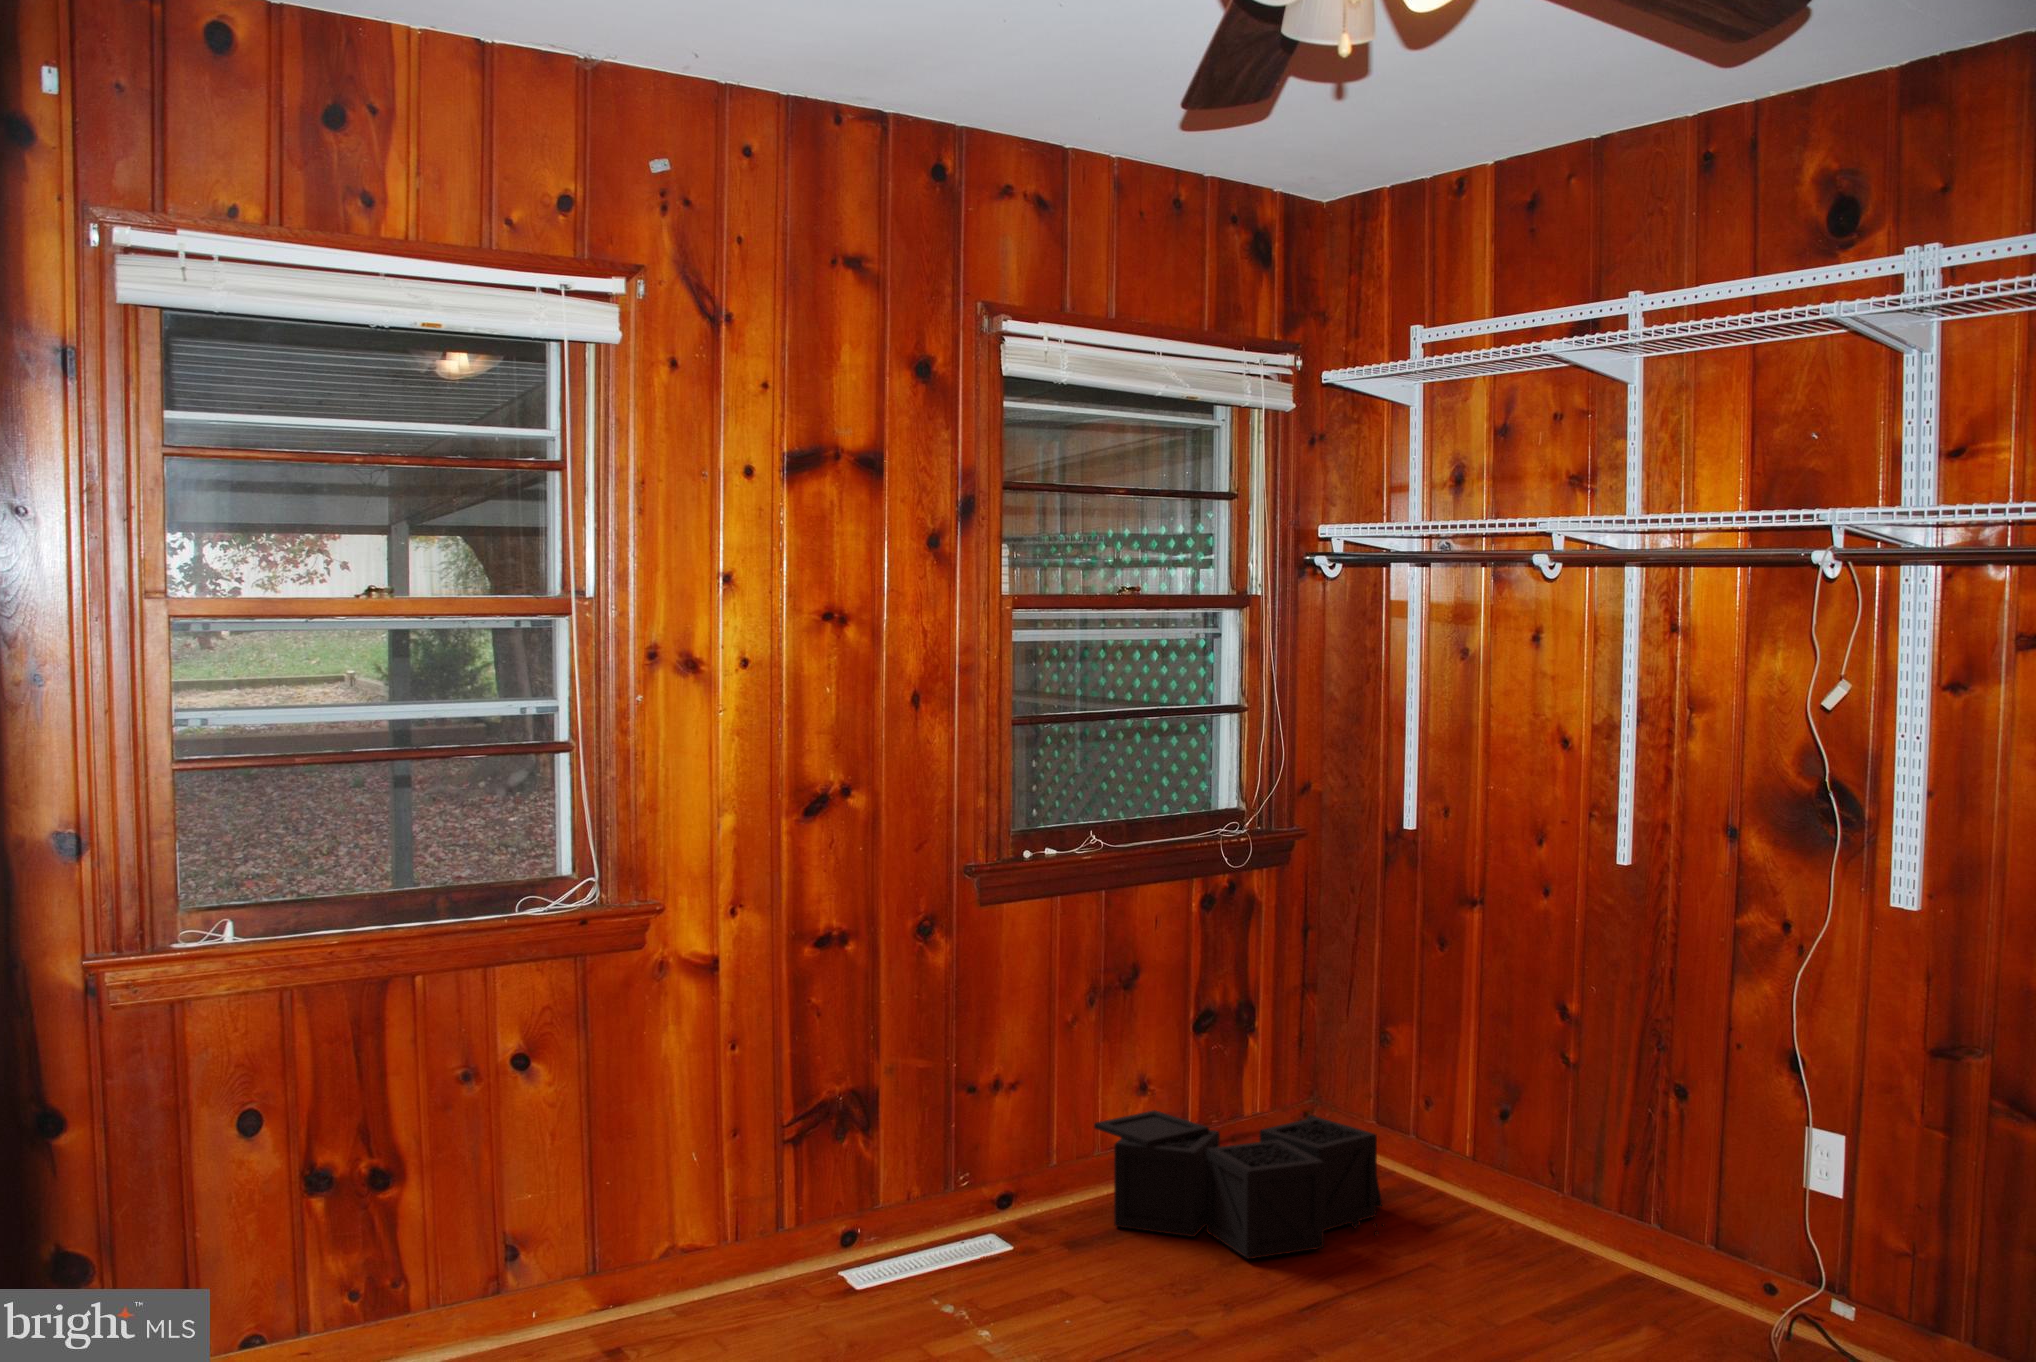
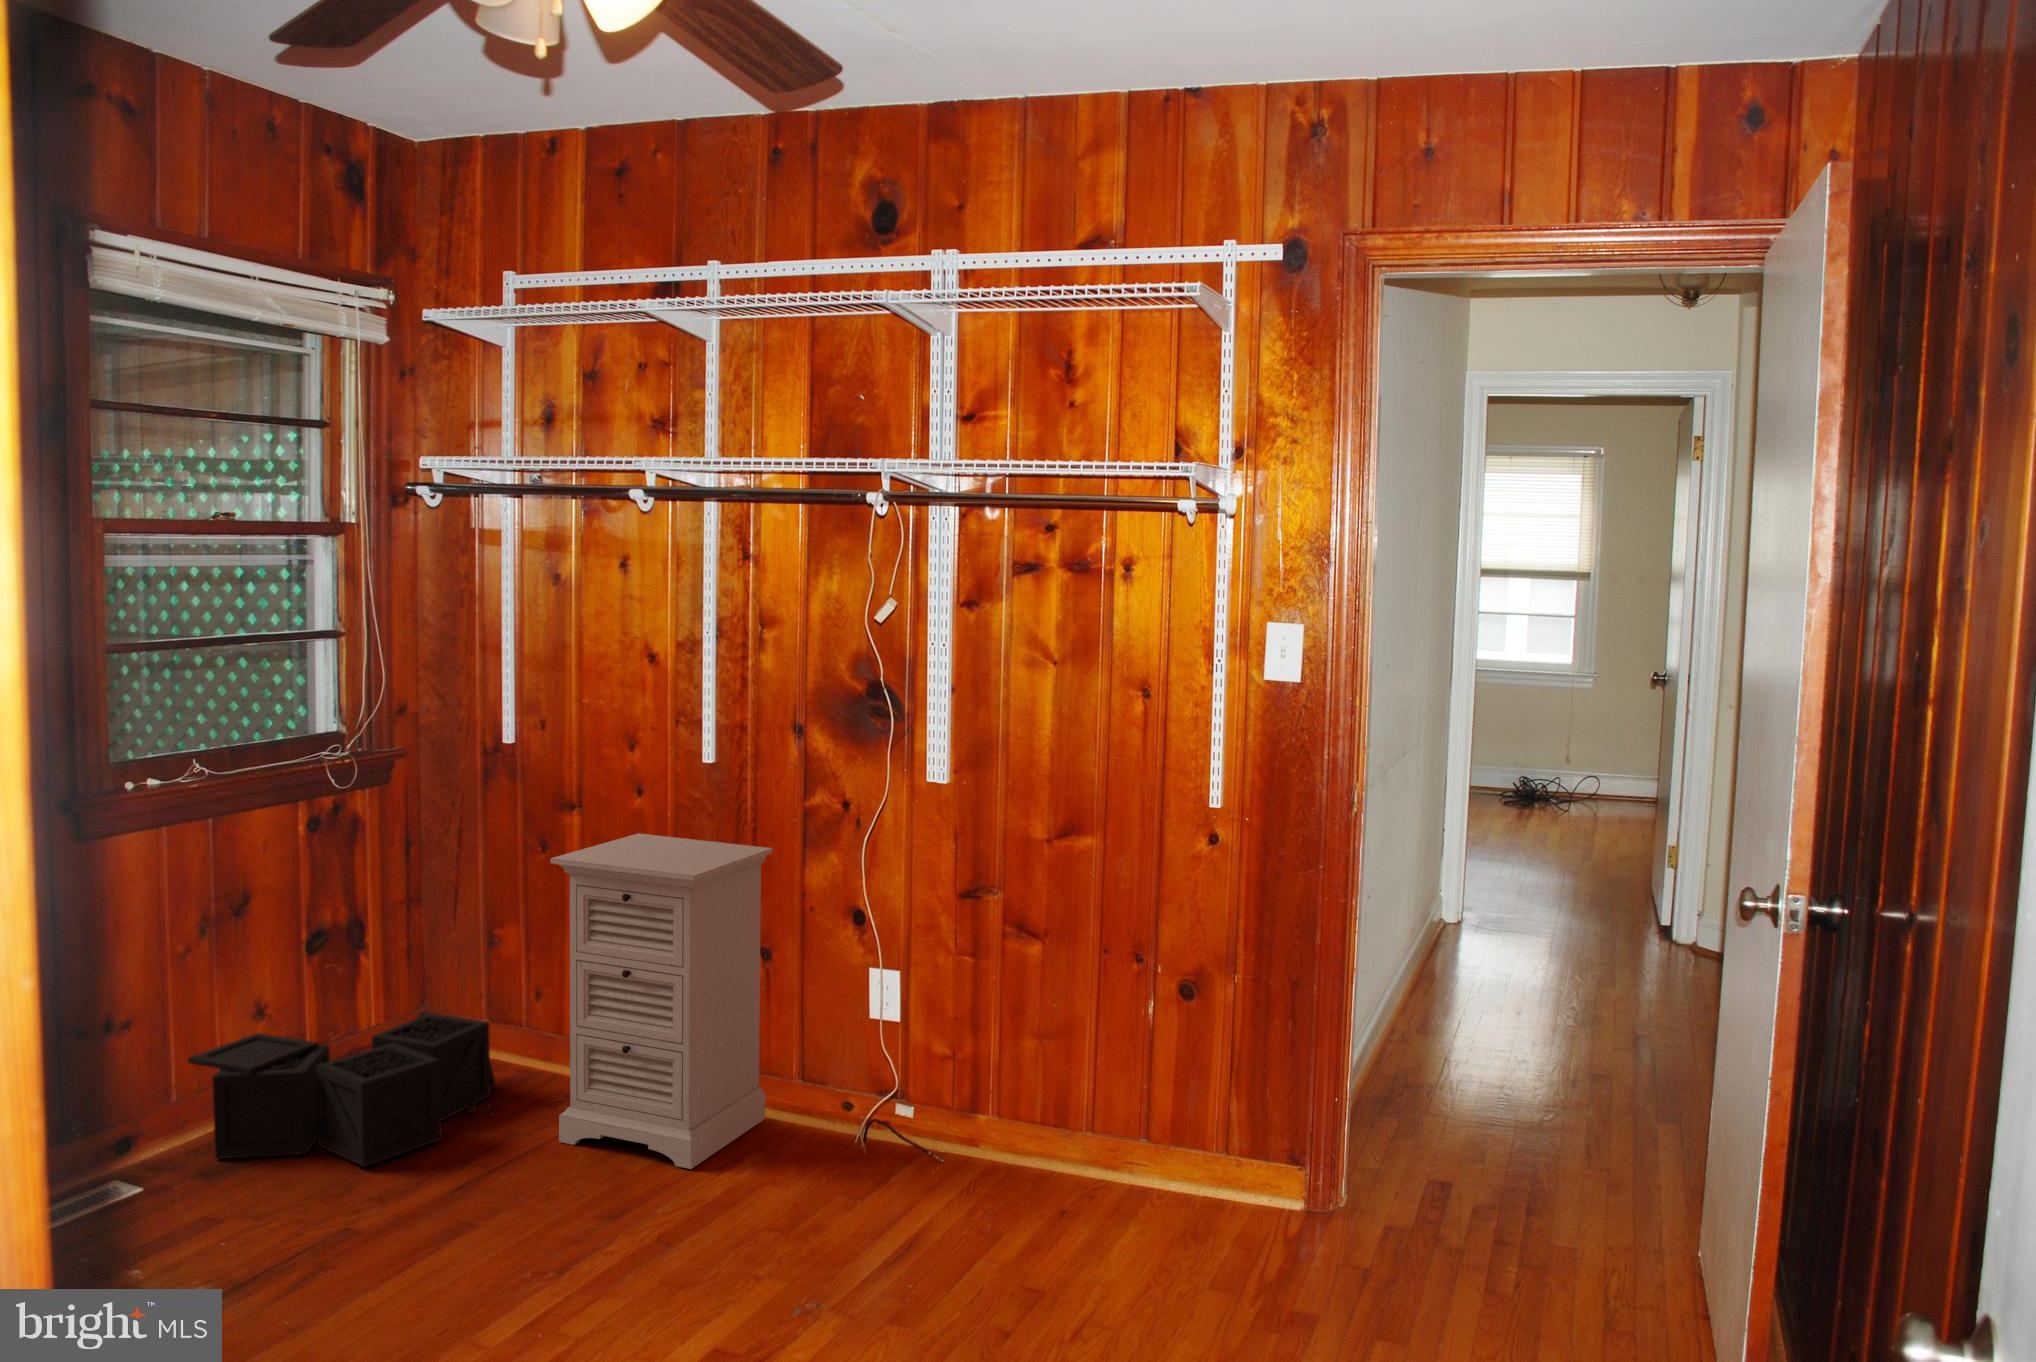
nightstand: none [1442,942,1698,1329] -> present [551,833,773,1169]

